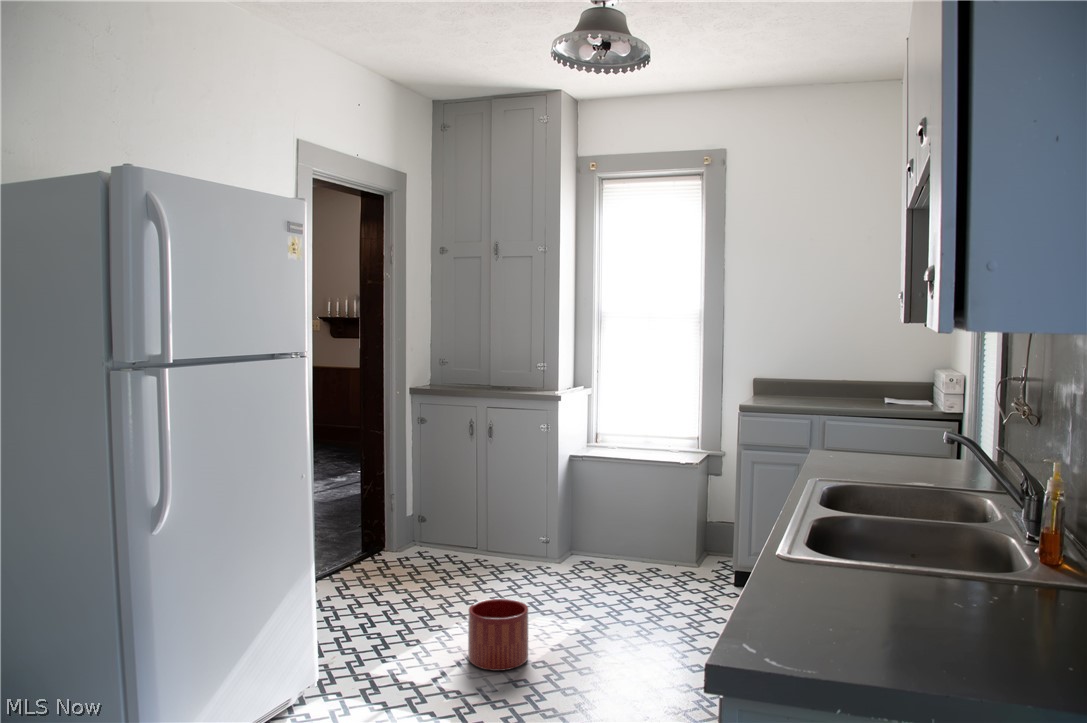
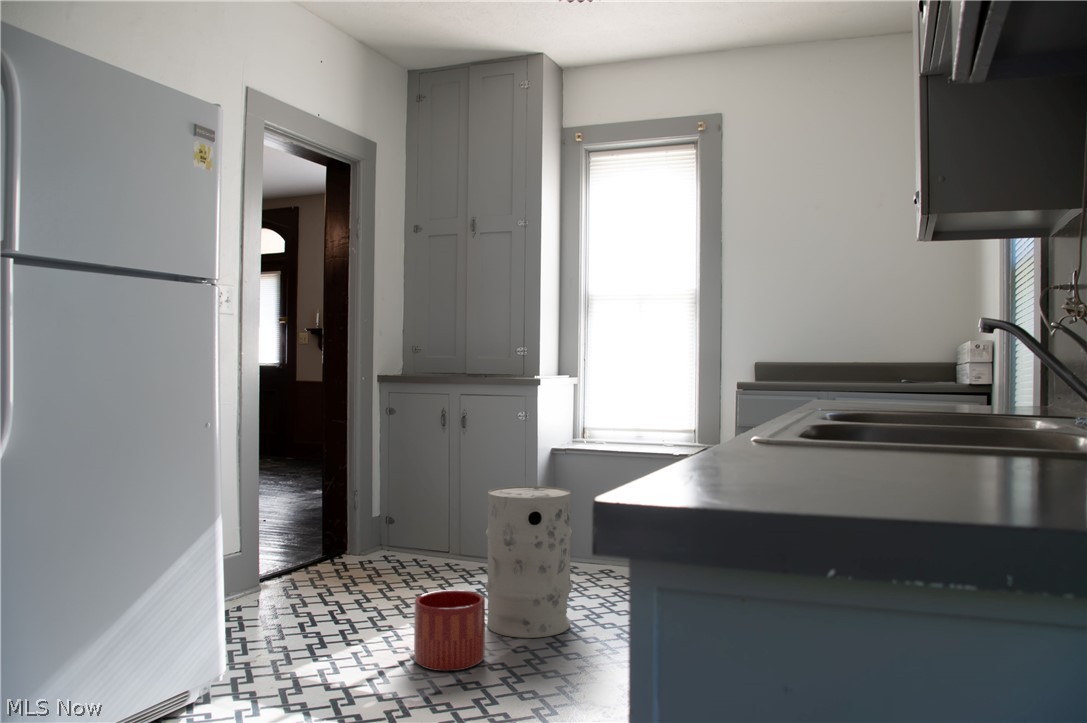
trash can: none [522,502,598,637] -> present [485,486,573,638]

